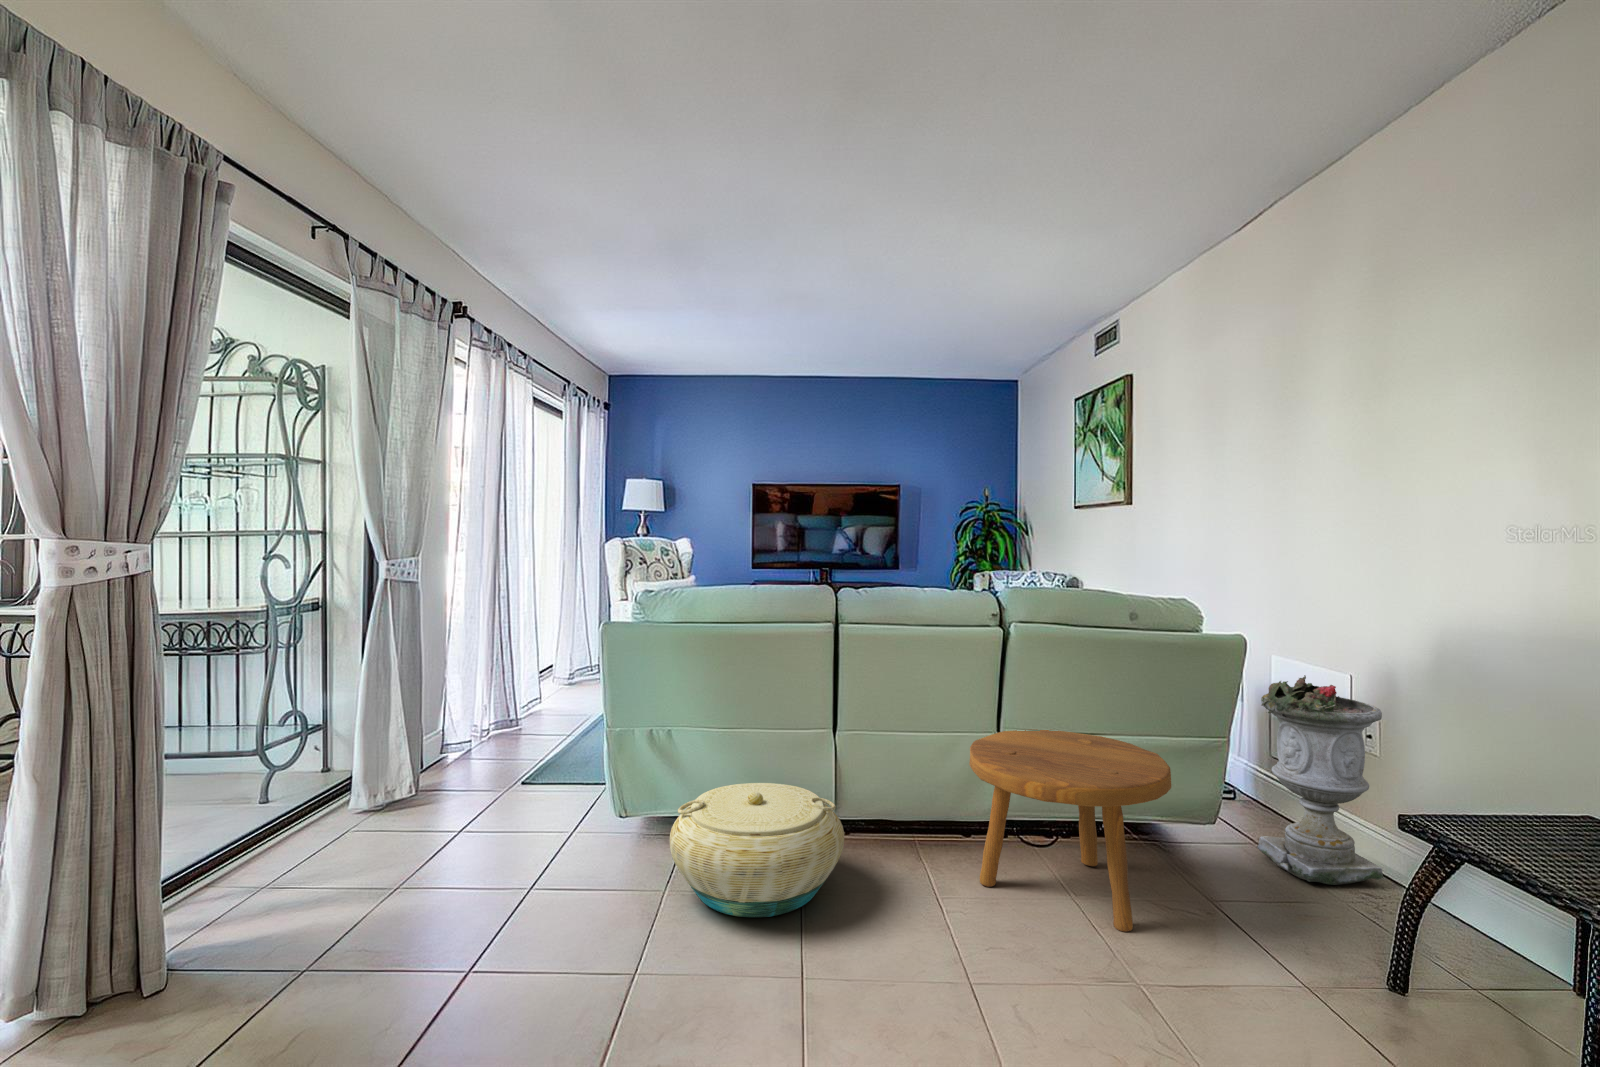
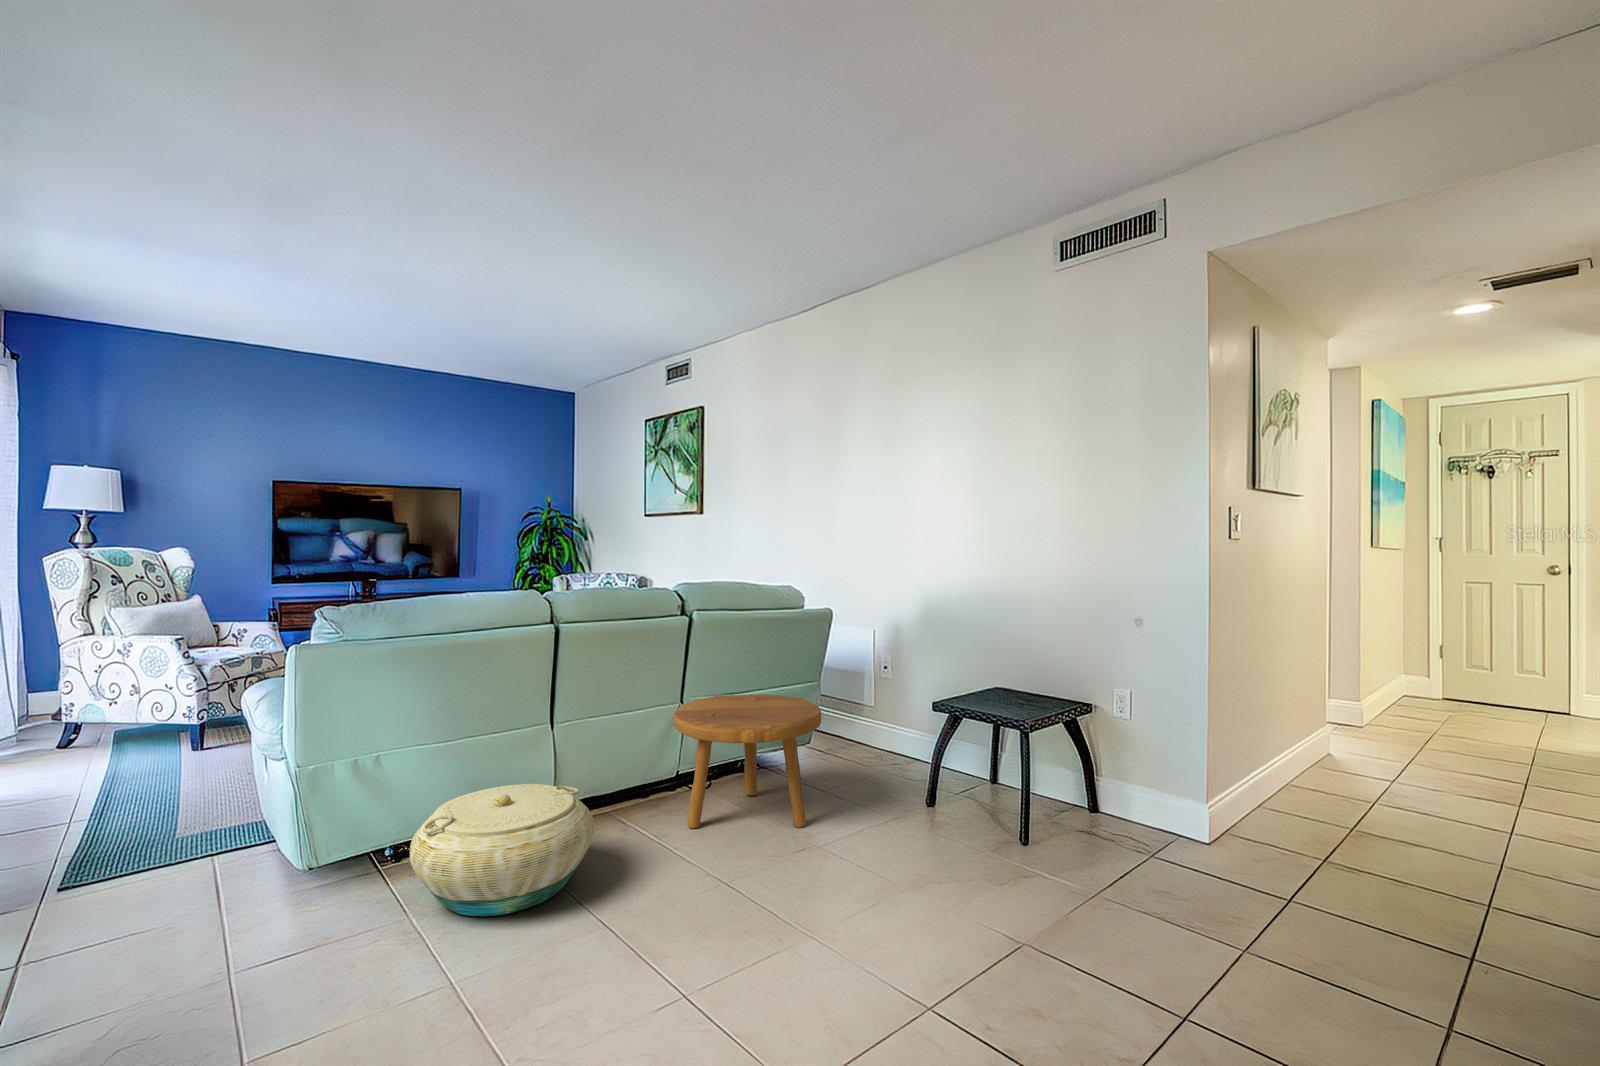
planter: present [1257,675,1383,885] -> none [840,633,911,770]

